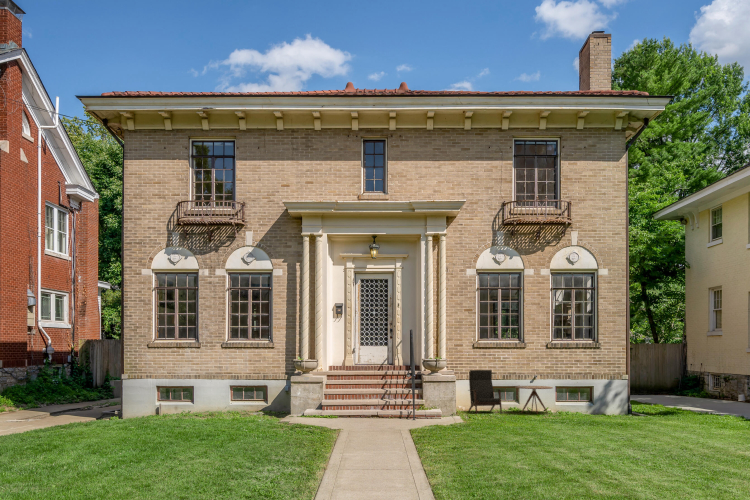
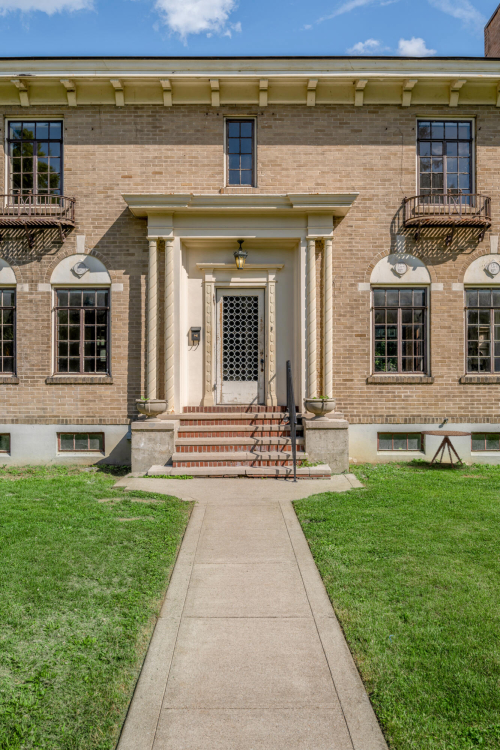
lounge chair: present [469,370,502,414] -> none [360,411,407,467]

